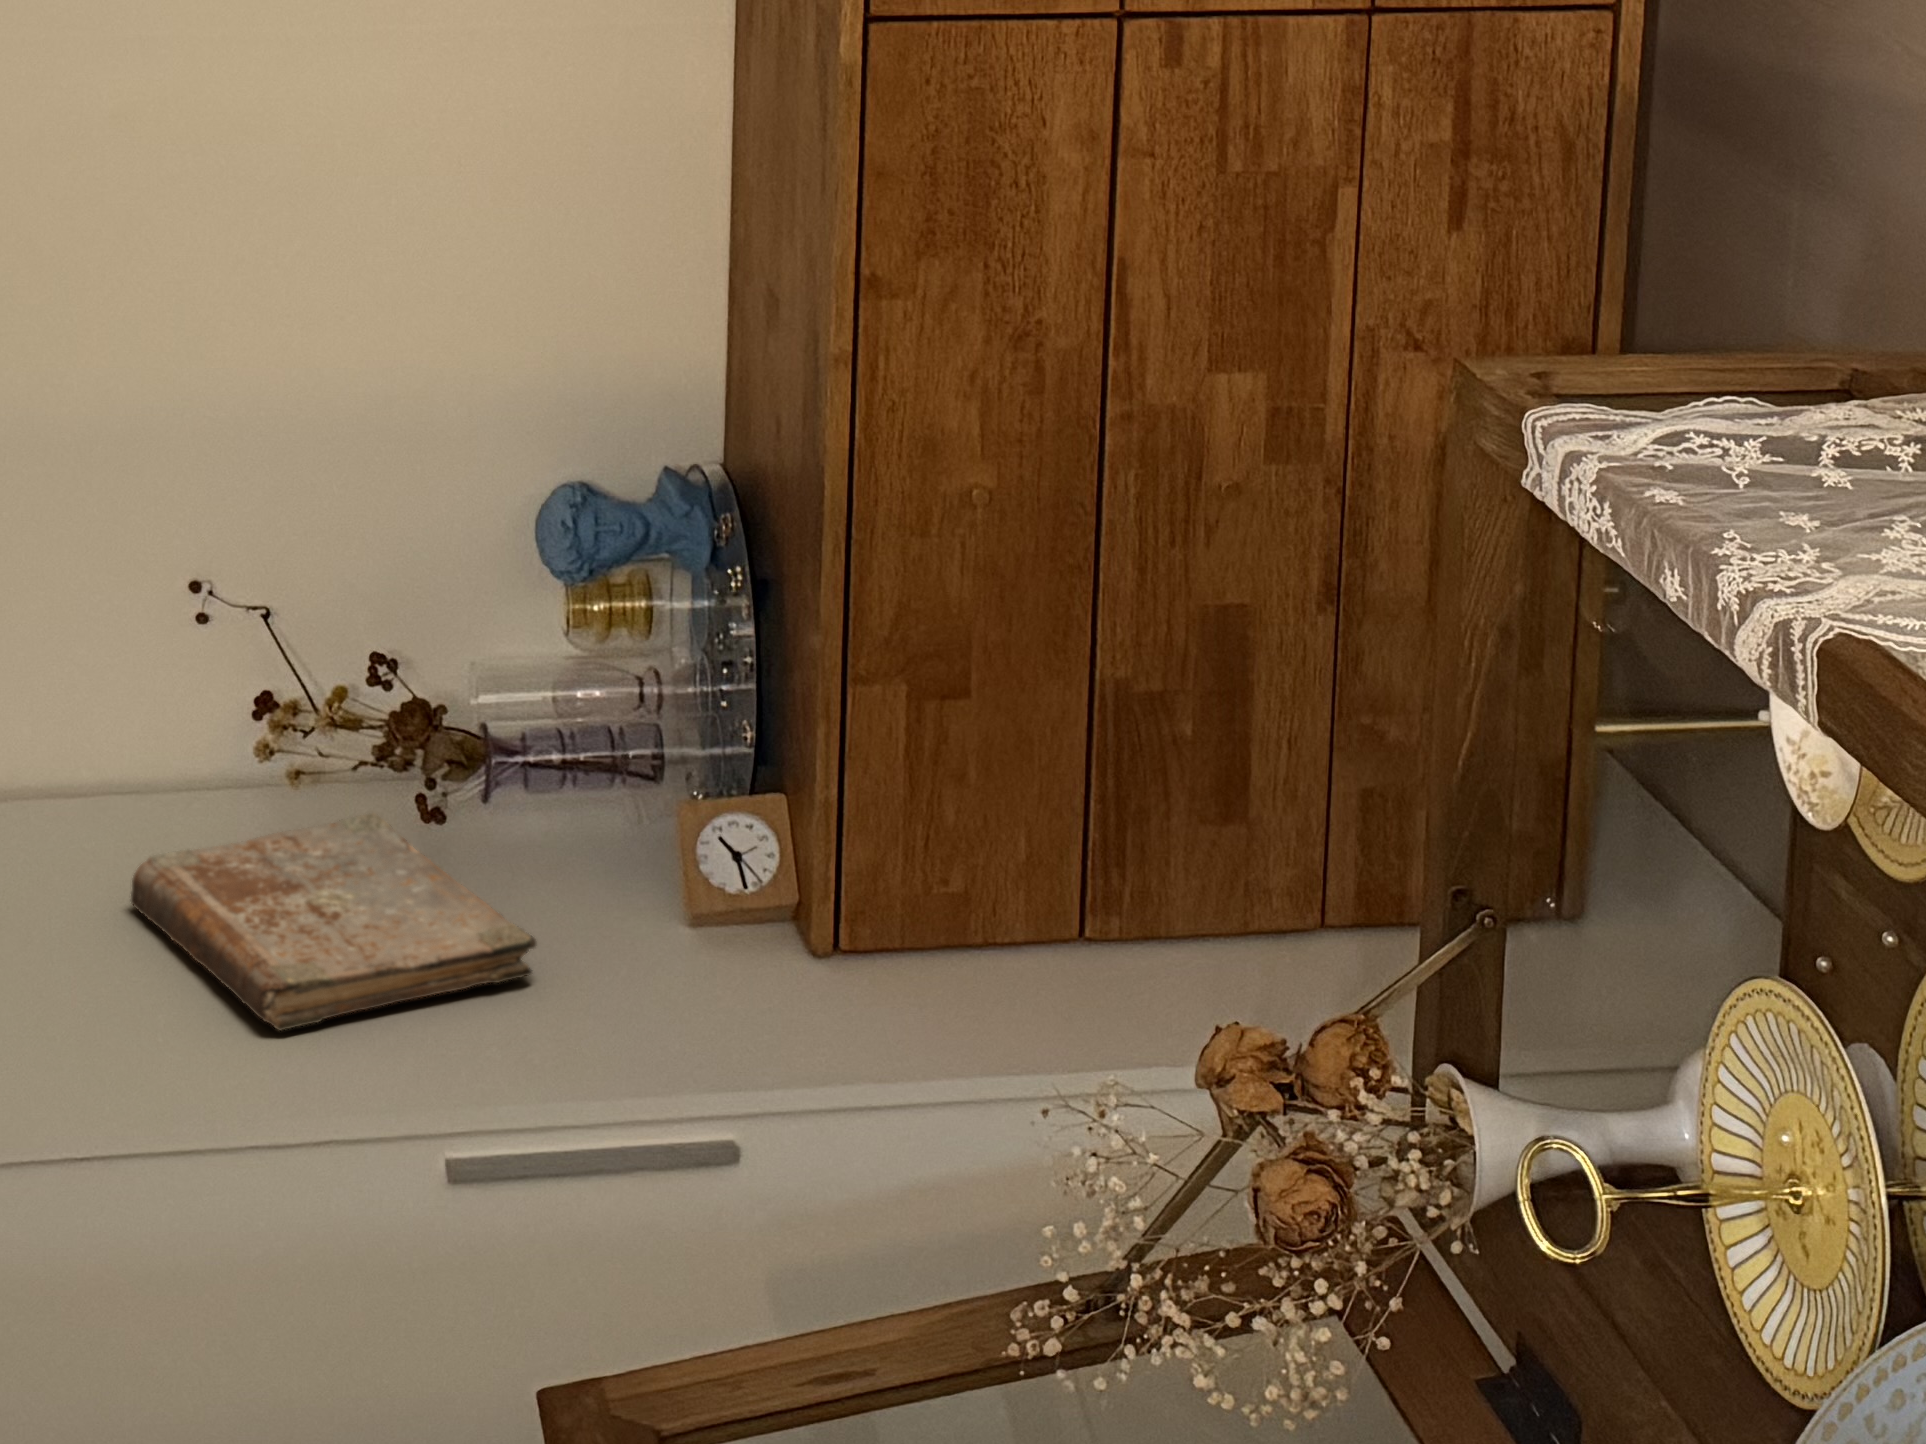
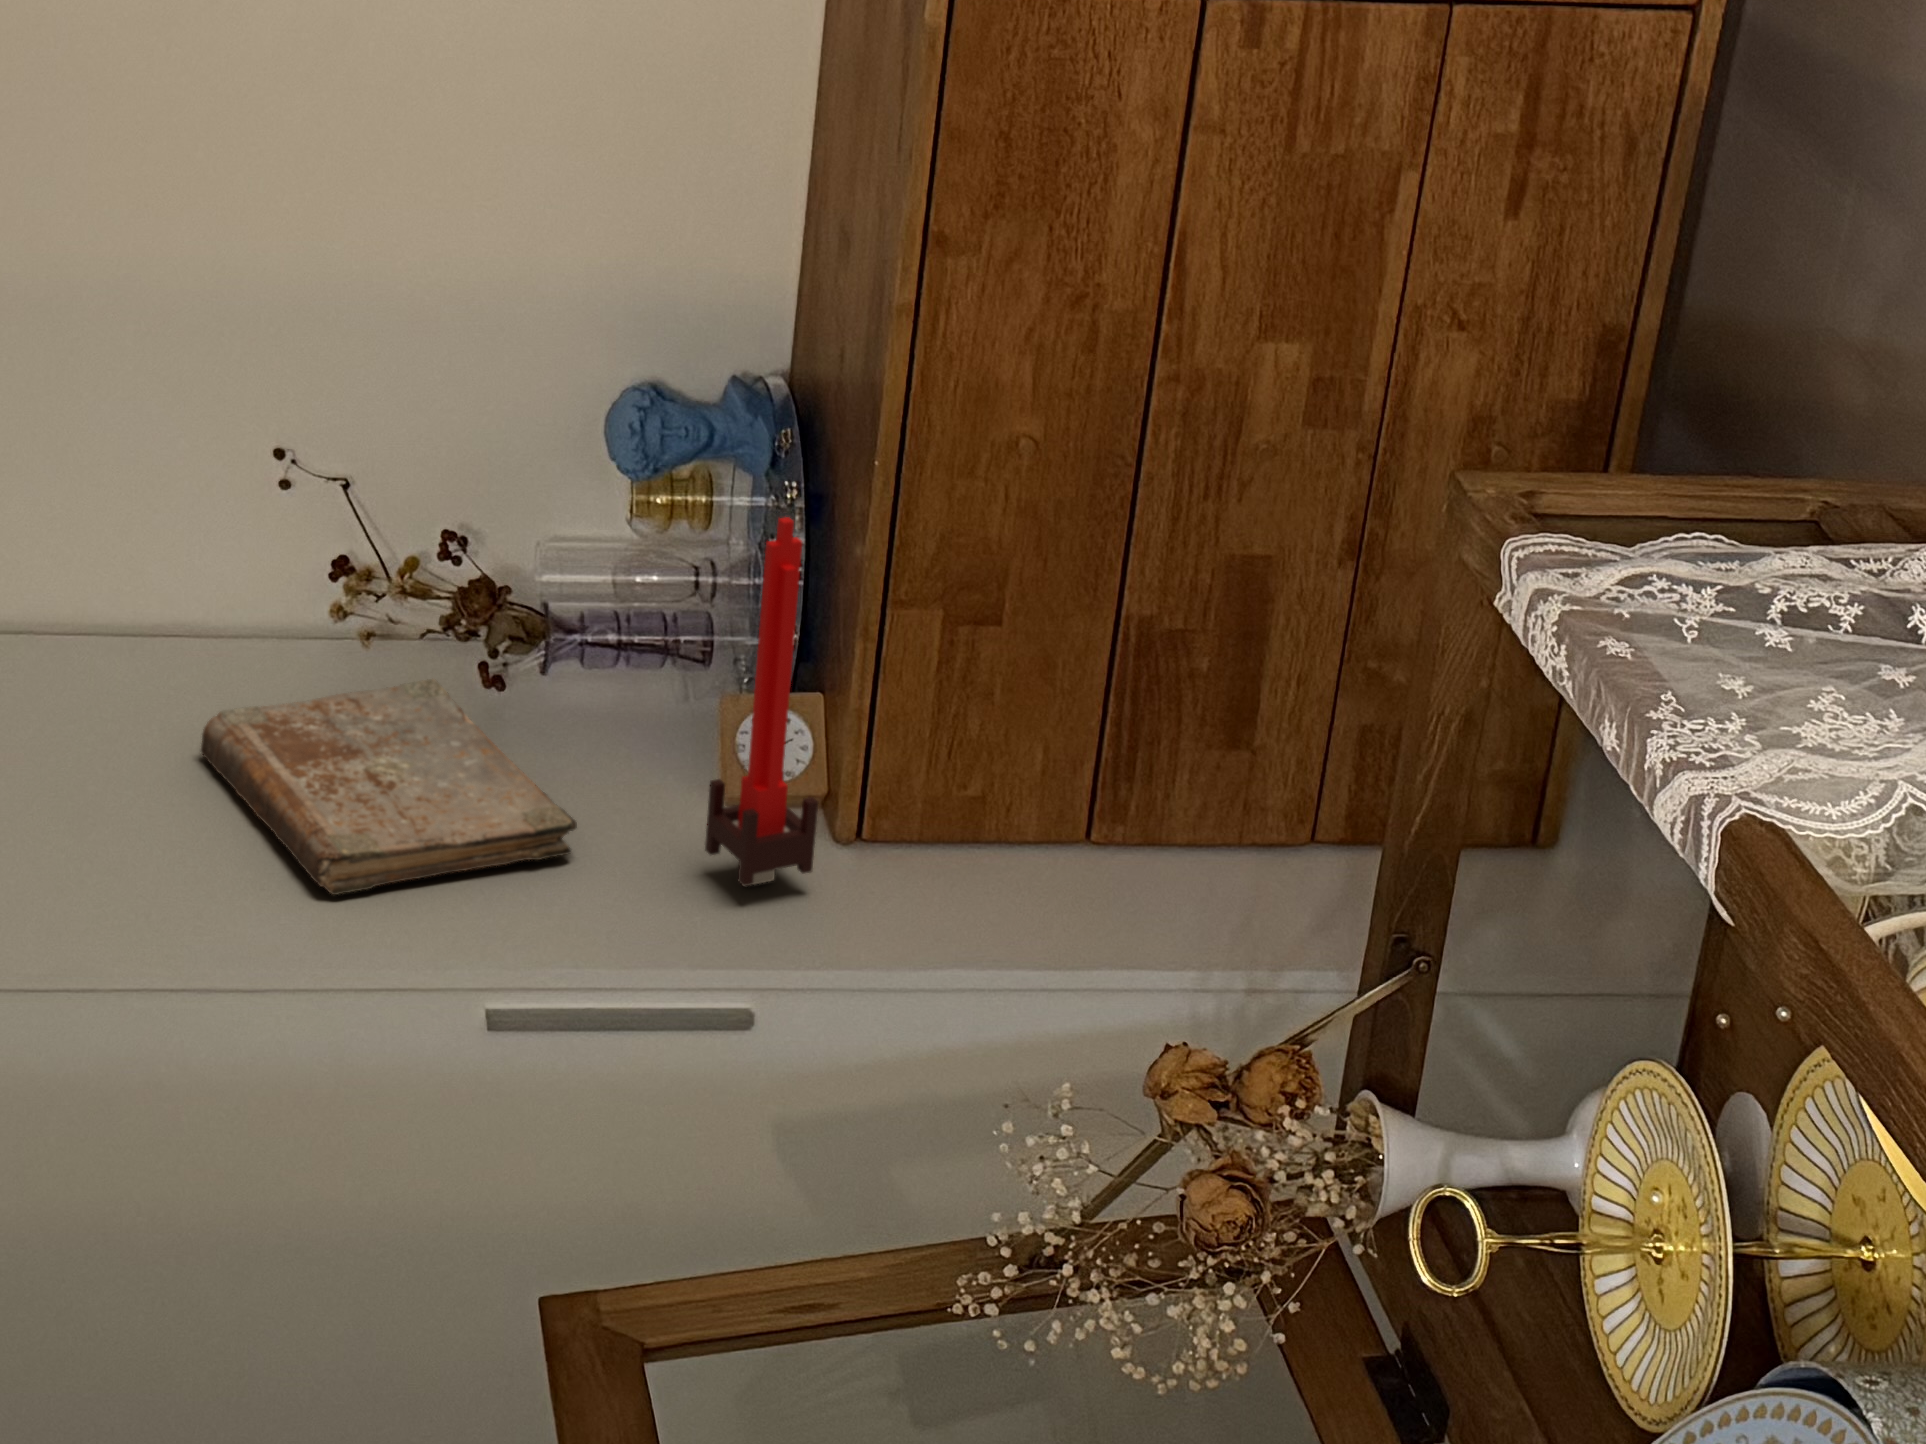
candle: none [675,581,793,996] -> present [705,517,818,887]

